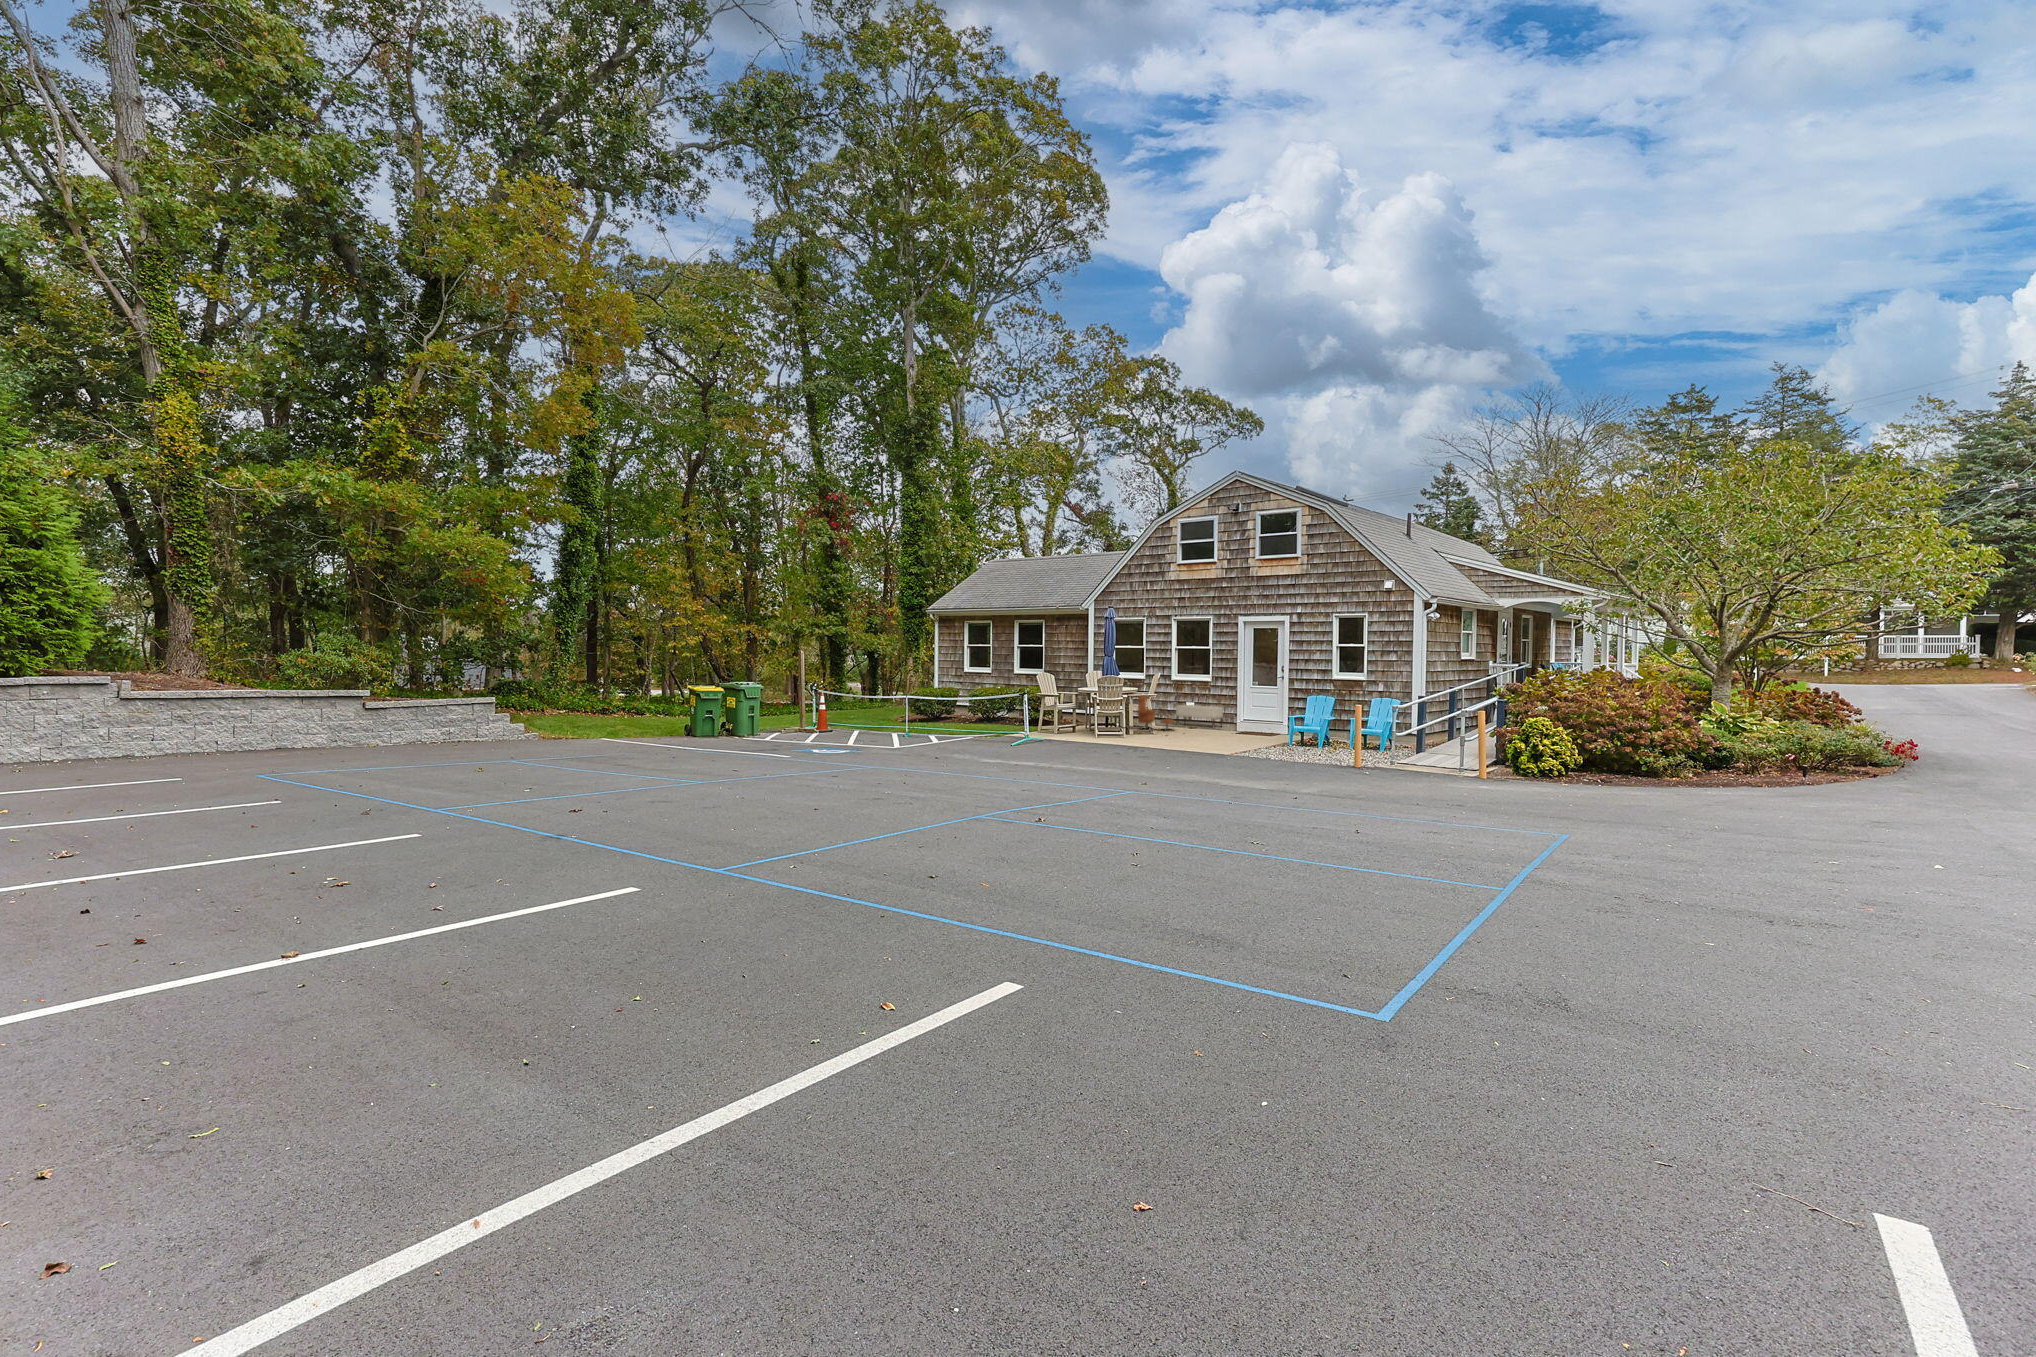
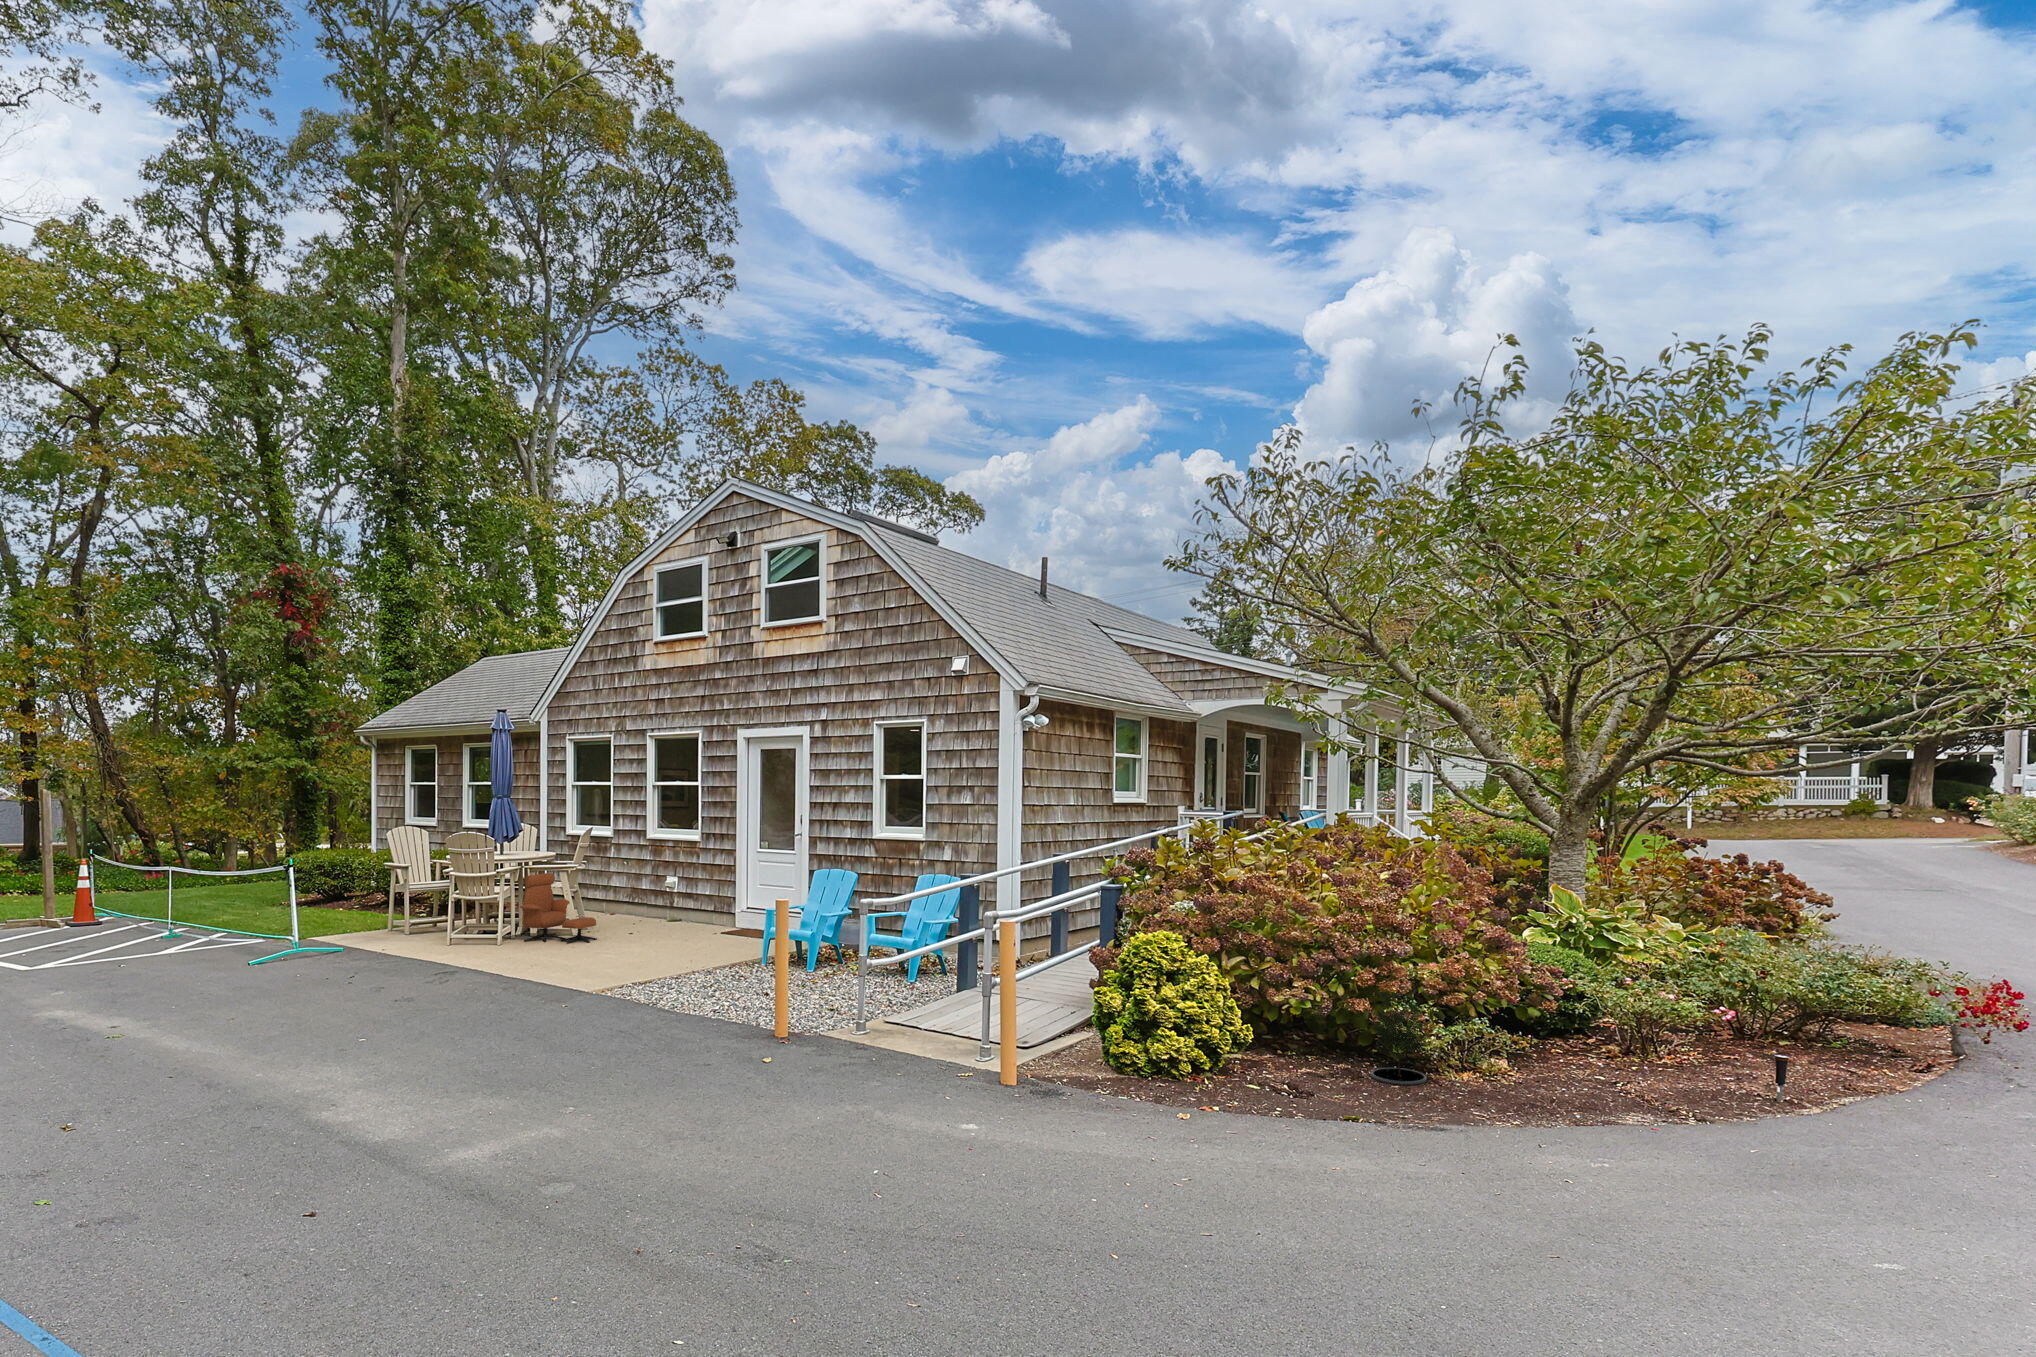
bench: present [1176,705,1223,726] -> none [635,887,713,931]
potted tree: none [1635,739,1663,779] -> present [1371,982,1428,1085]

